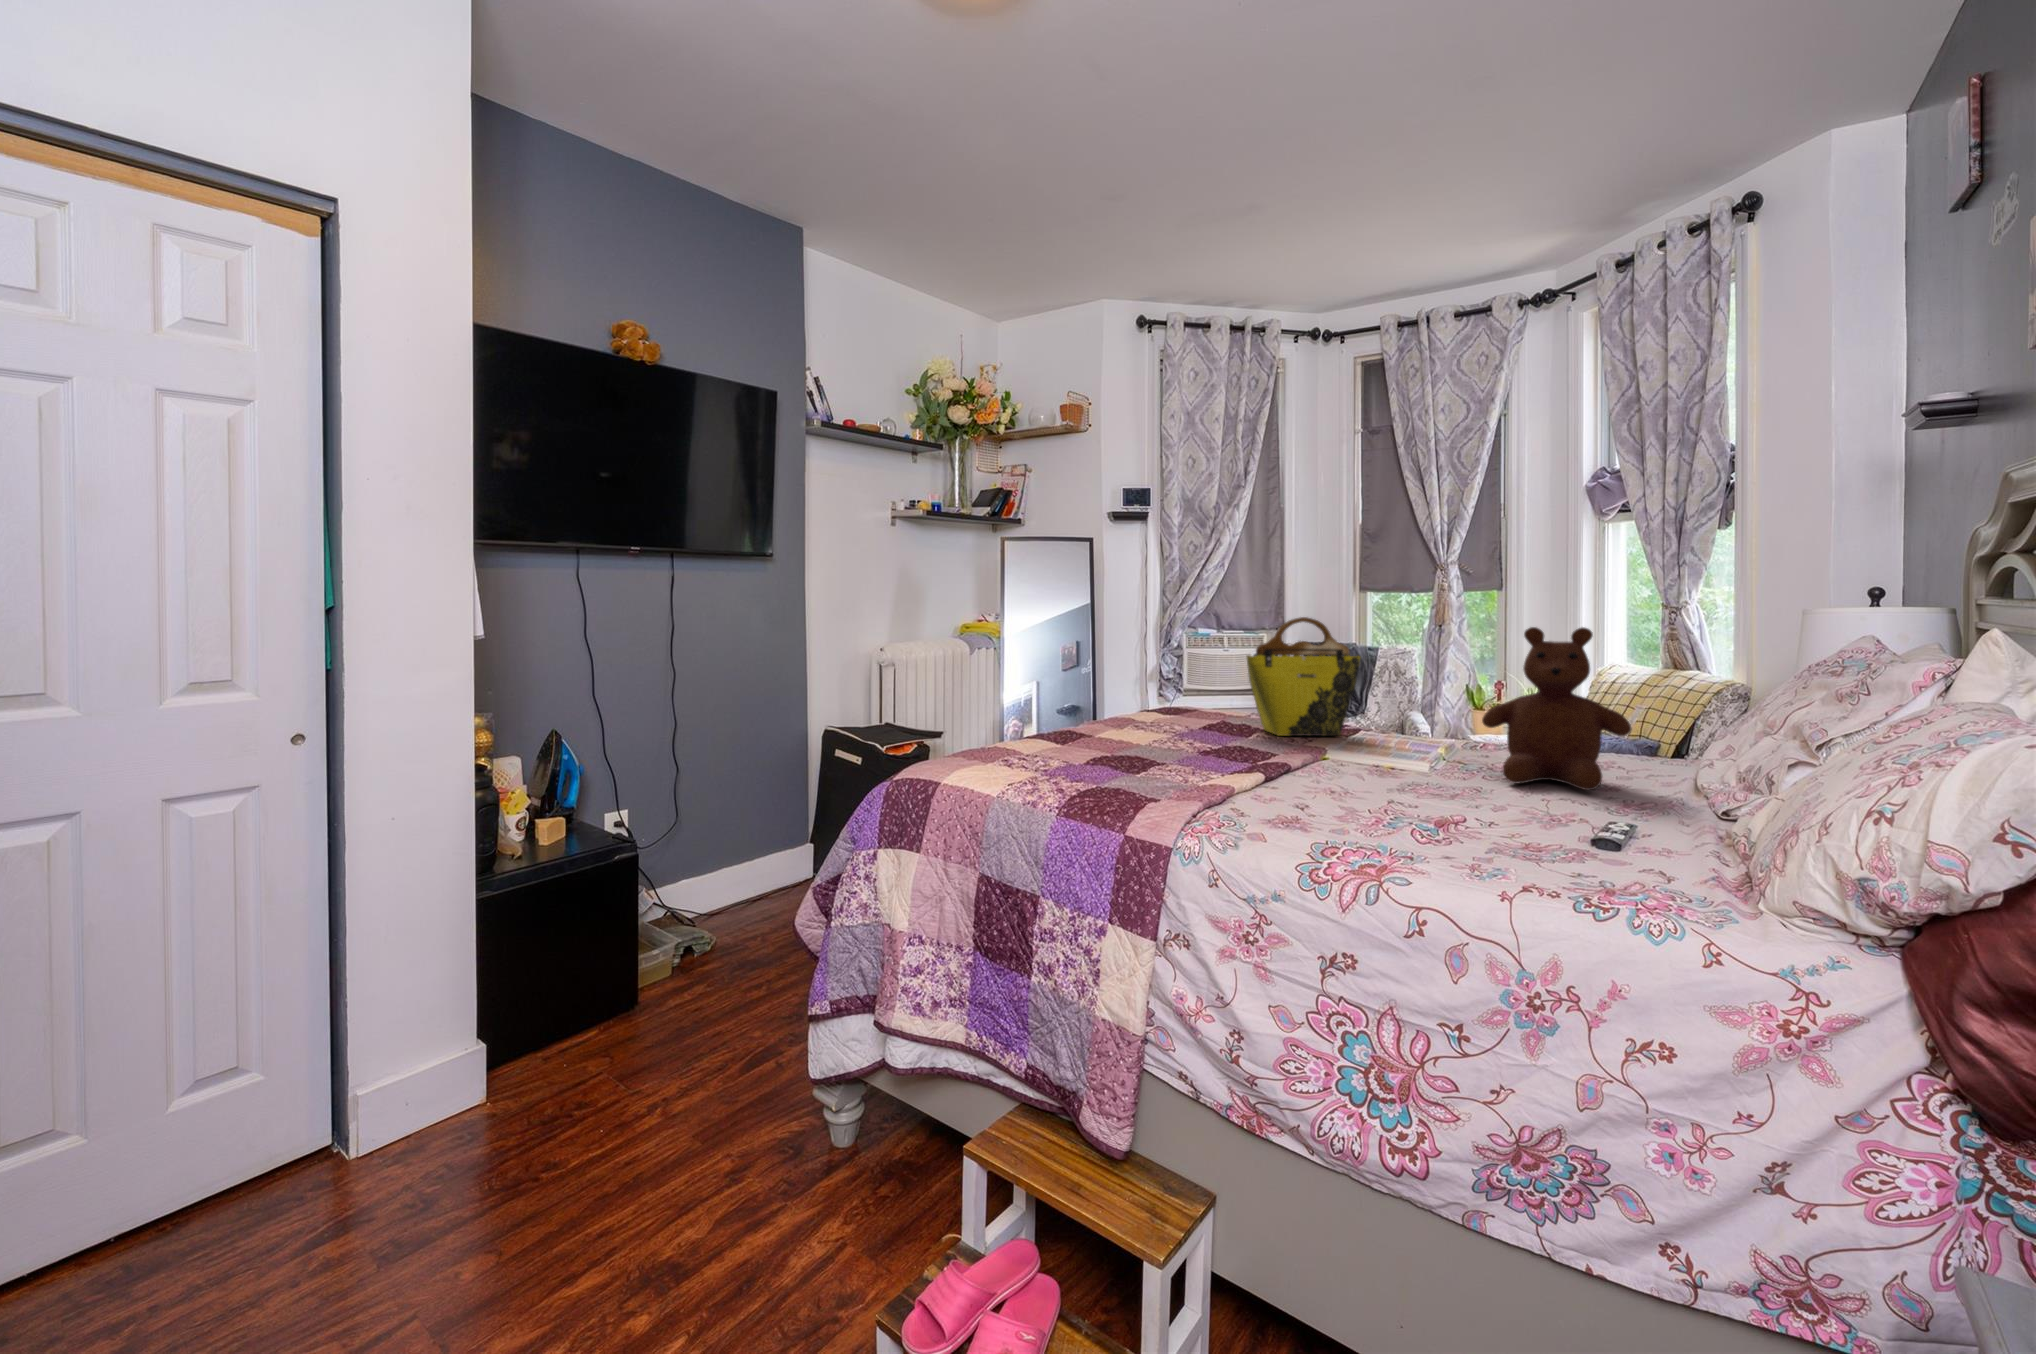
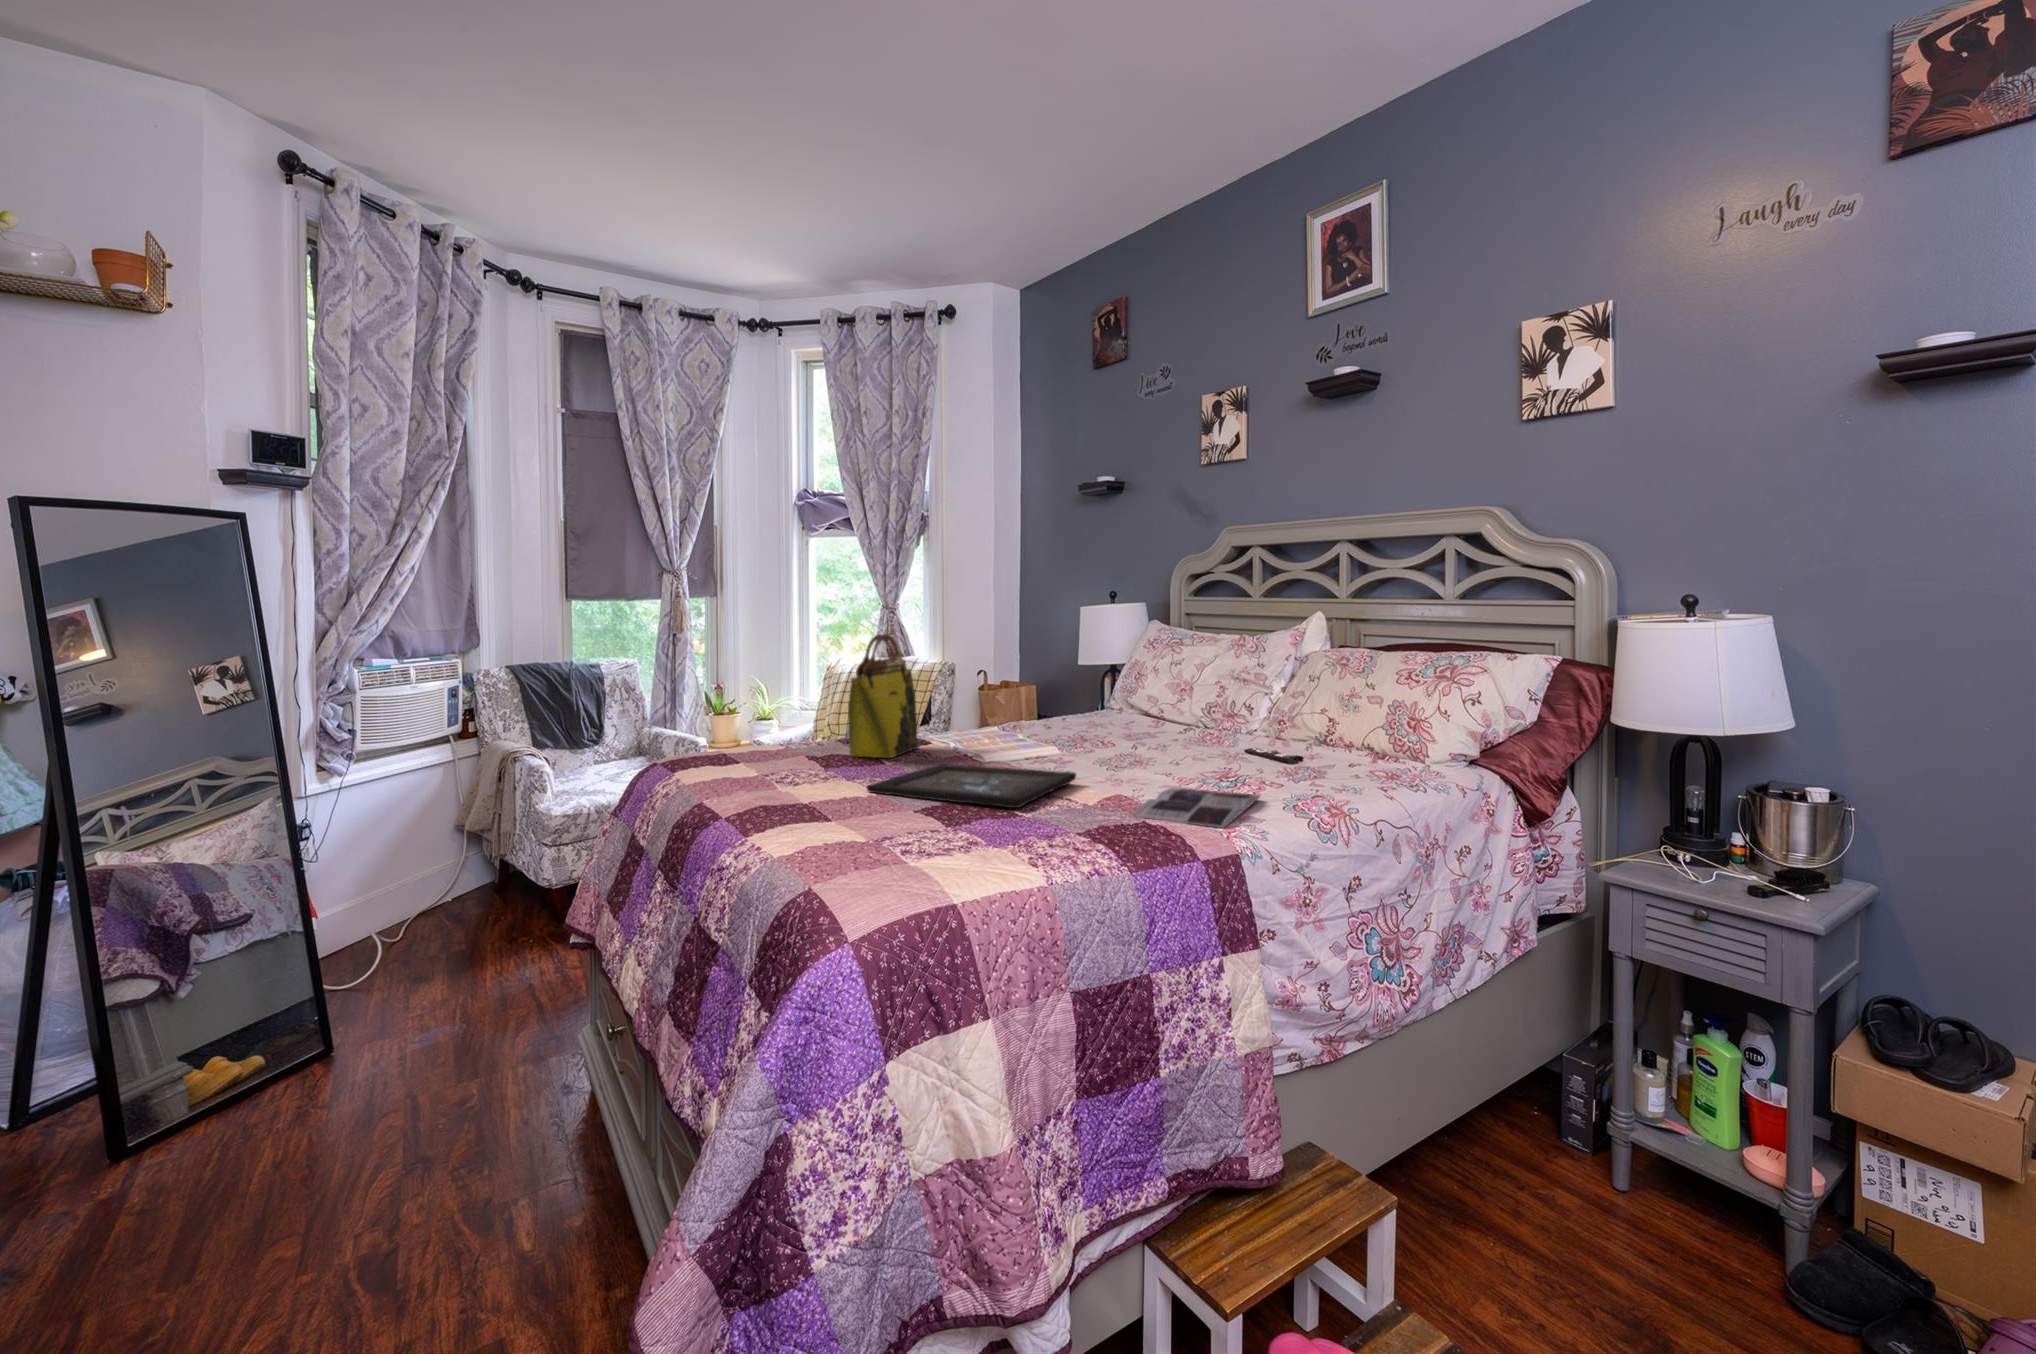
teddy bear: present [1482,627,1631,790] -> none [1076,637,1169,757]
tray: none [1142,738,1304,773] -> present [867,764,1076,808]
magazine: none [1198,792,1395,828] -> present [1132,788,1260,828]

